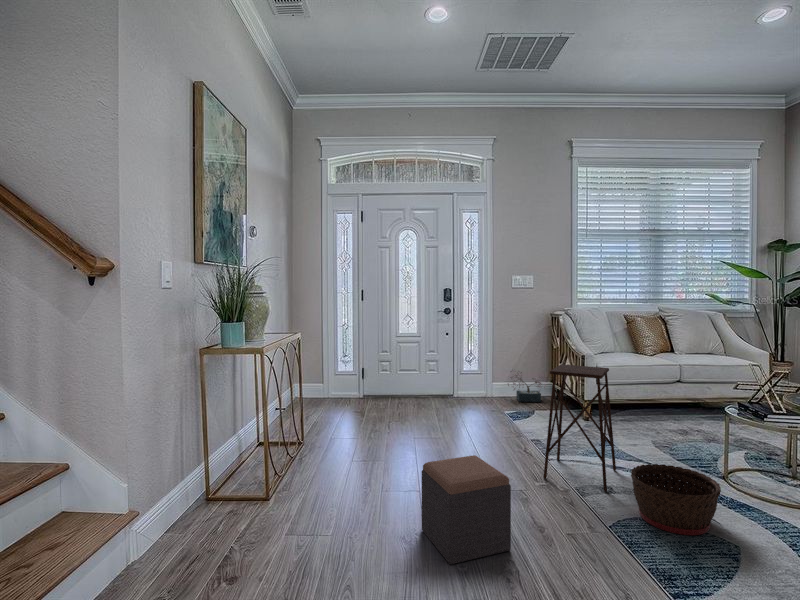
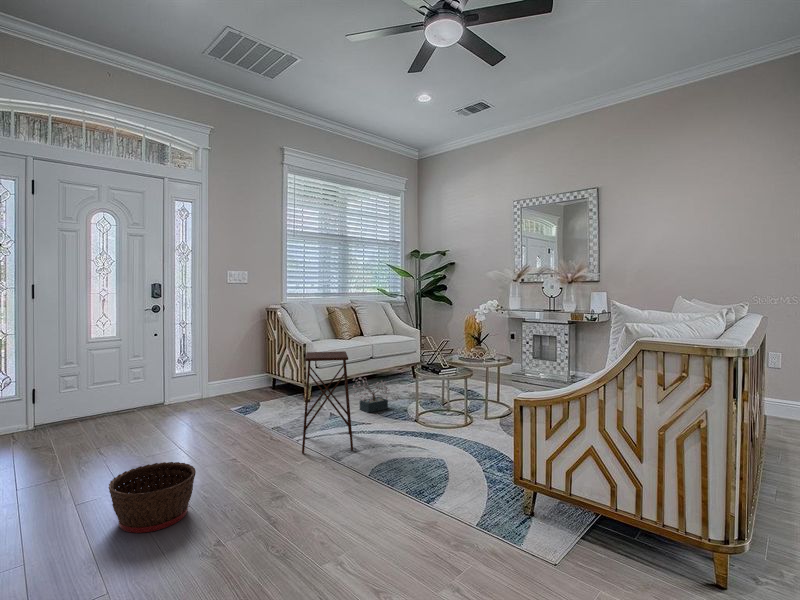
decorative plant: present [508,370,546,402] -> present [353,377,390,413]
footstool: present [422,455,511,565] -> none [223,442,312,542]
basket: present [631,464,721,535] -> present [109,462,196,533]

